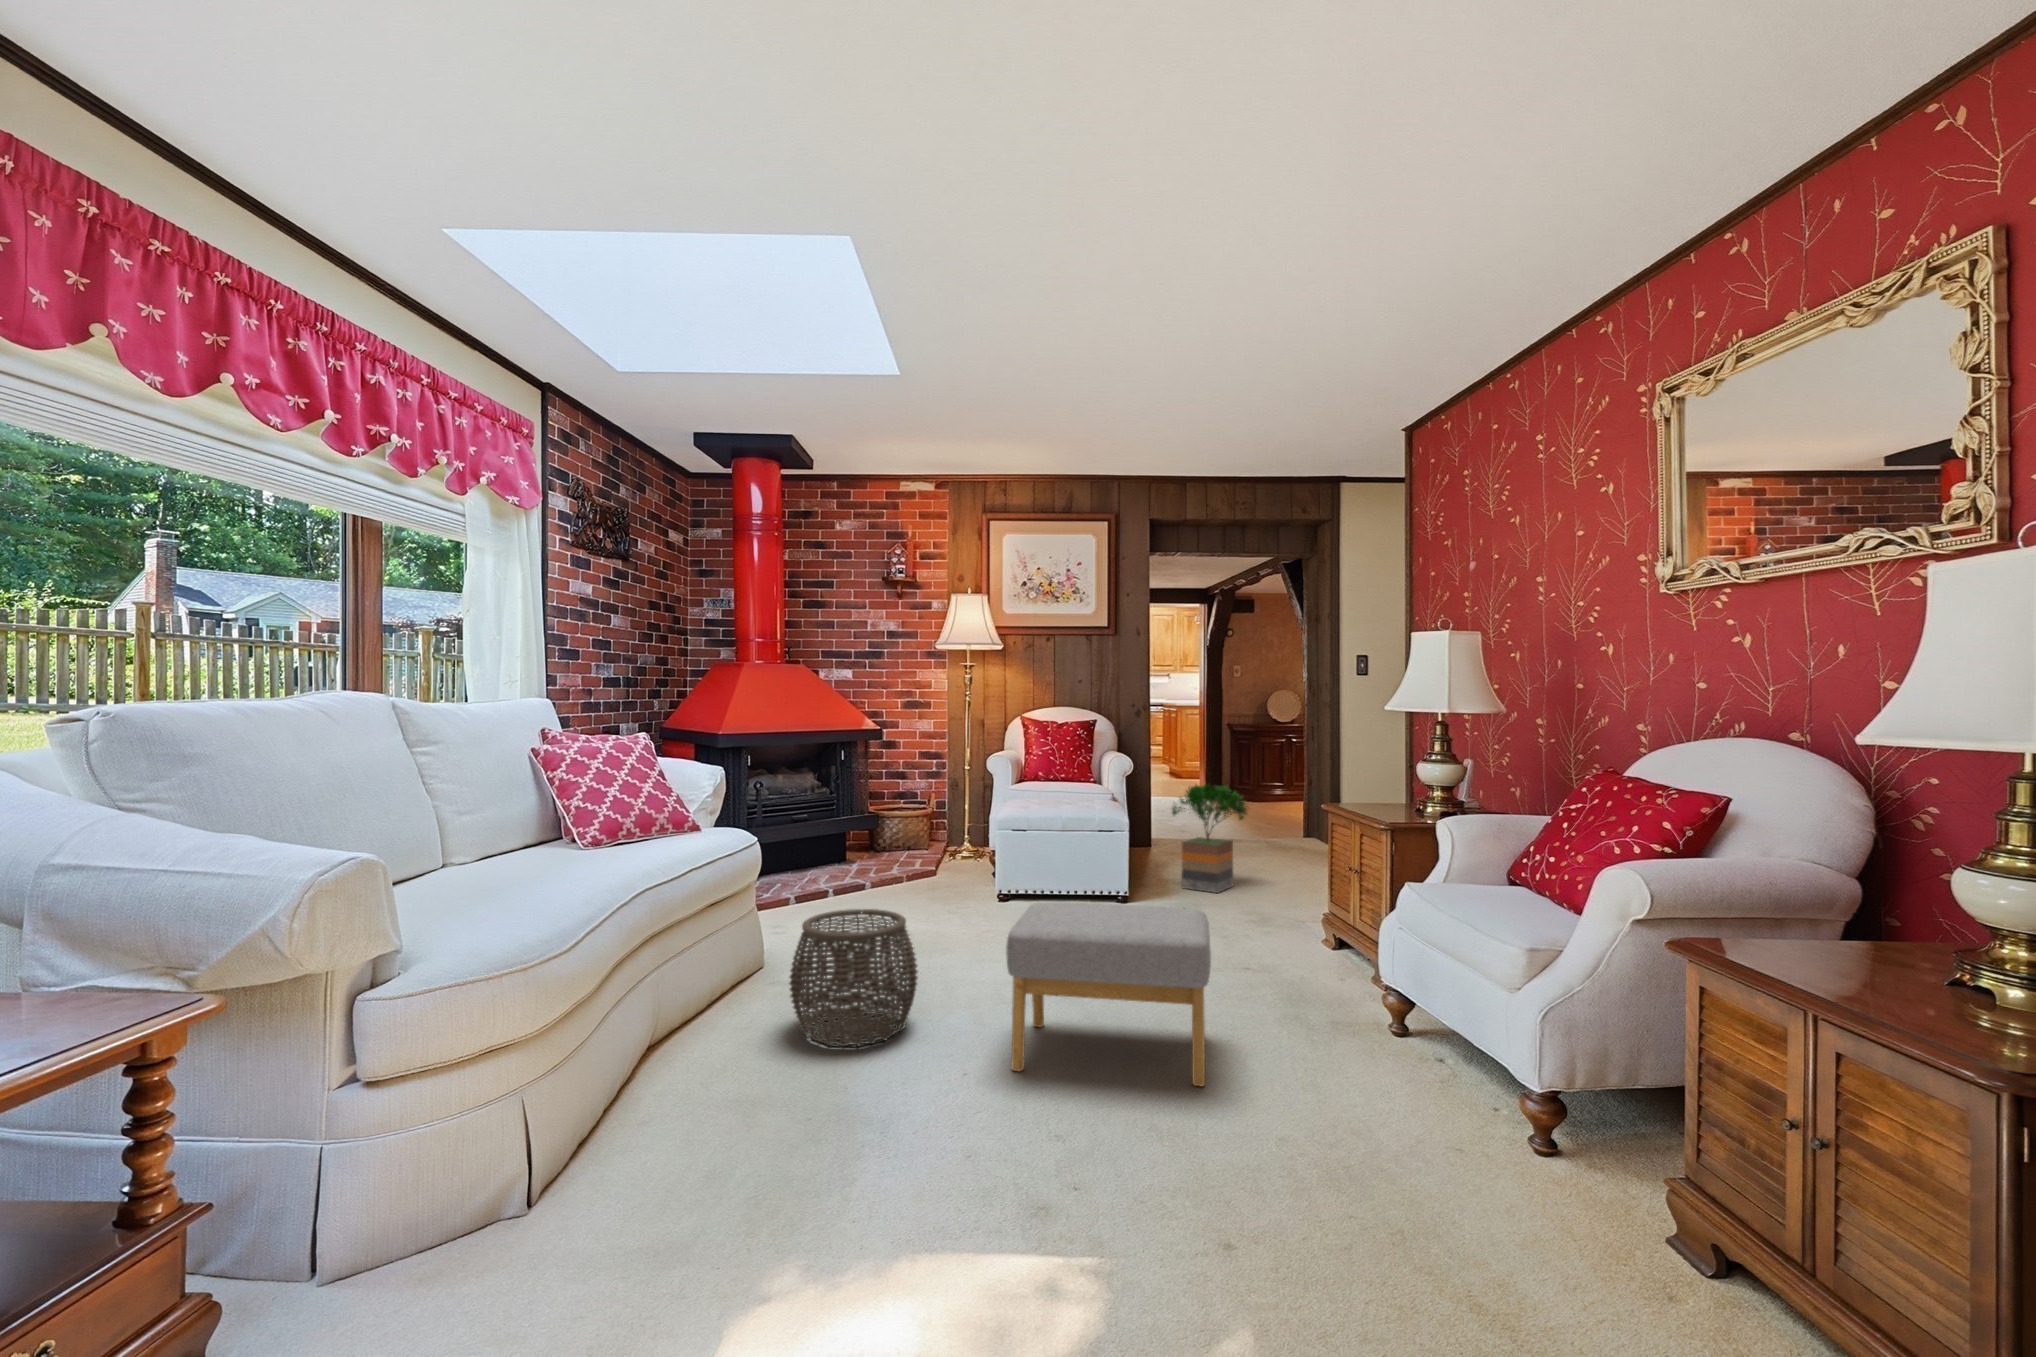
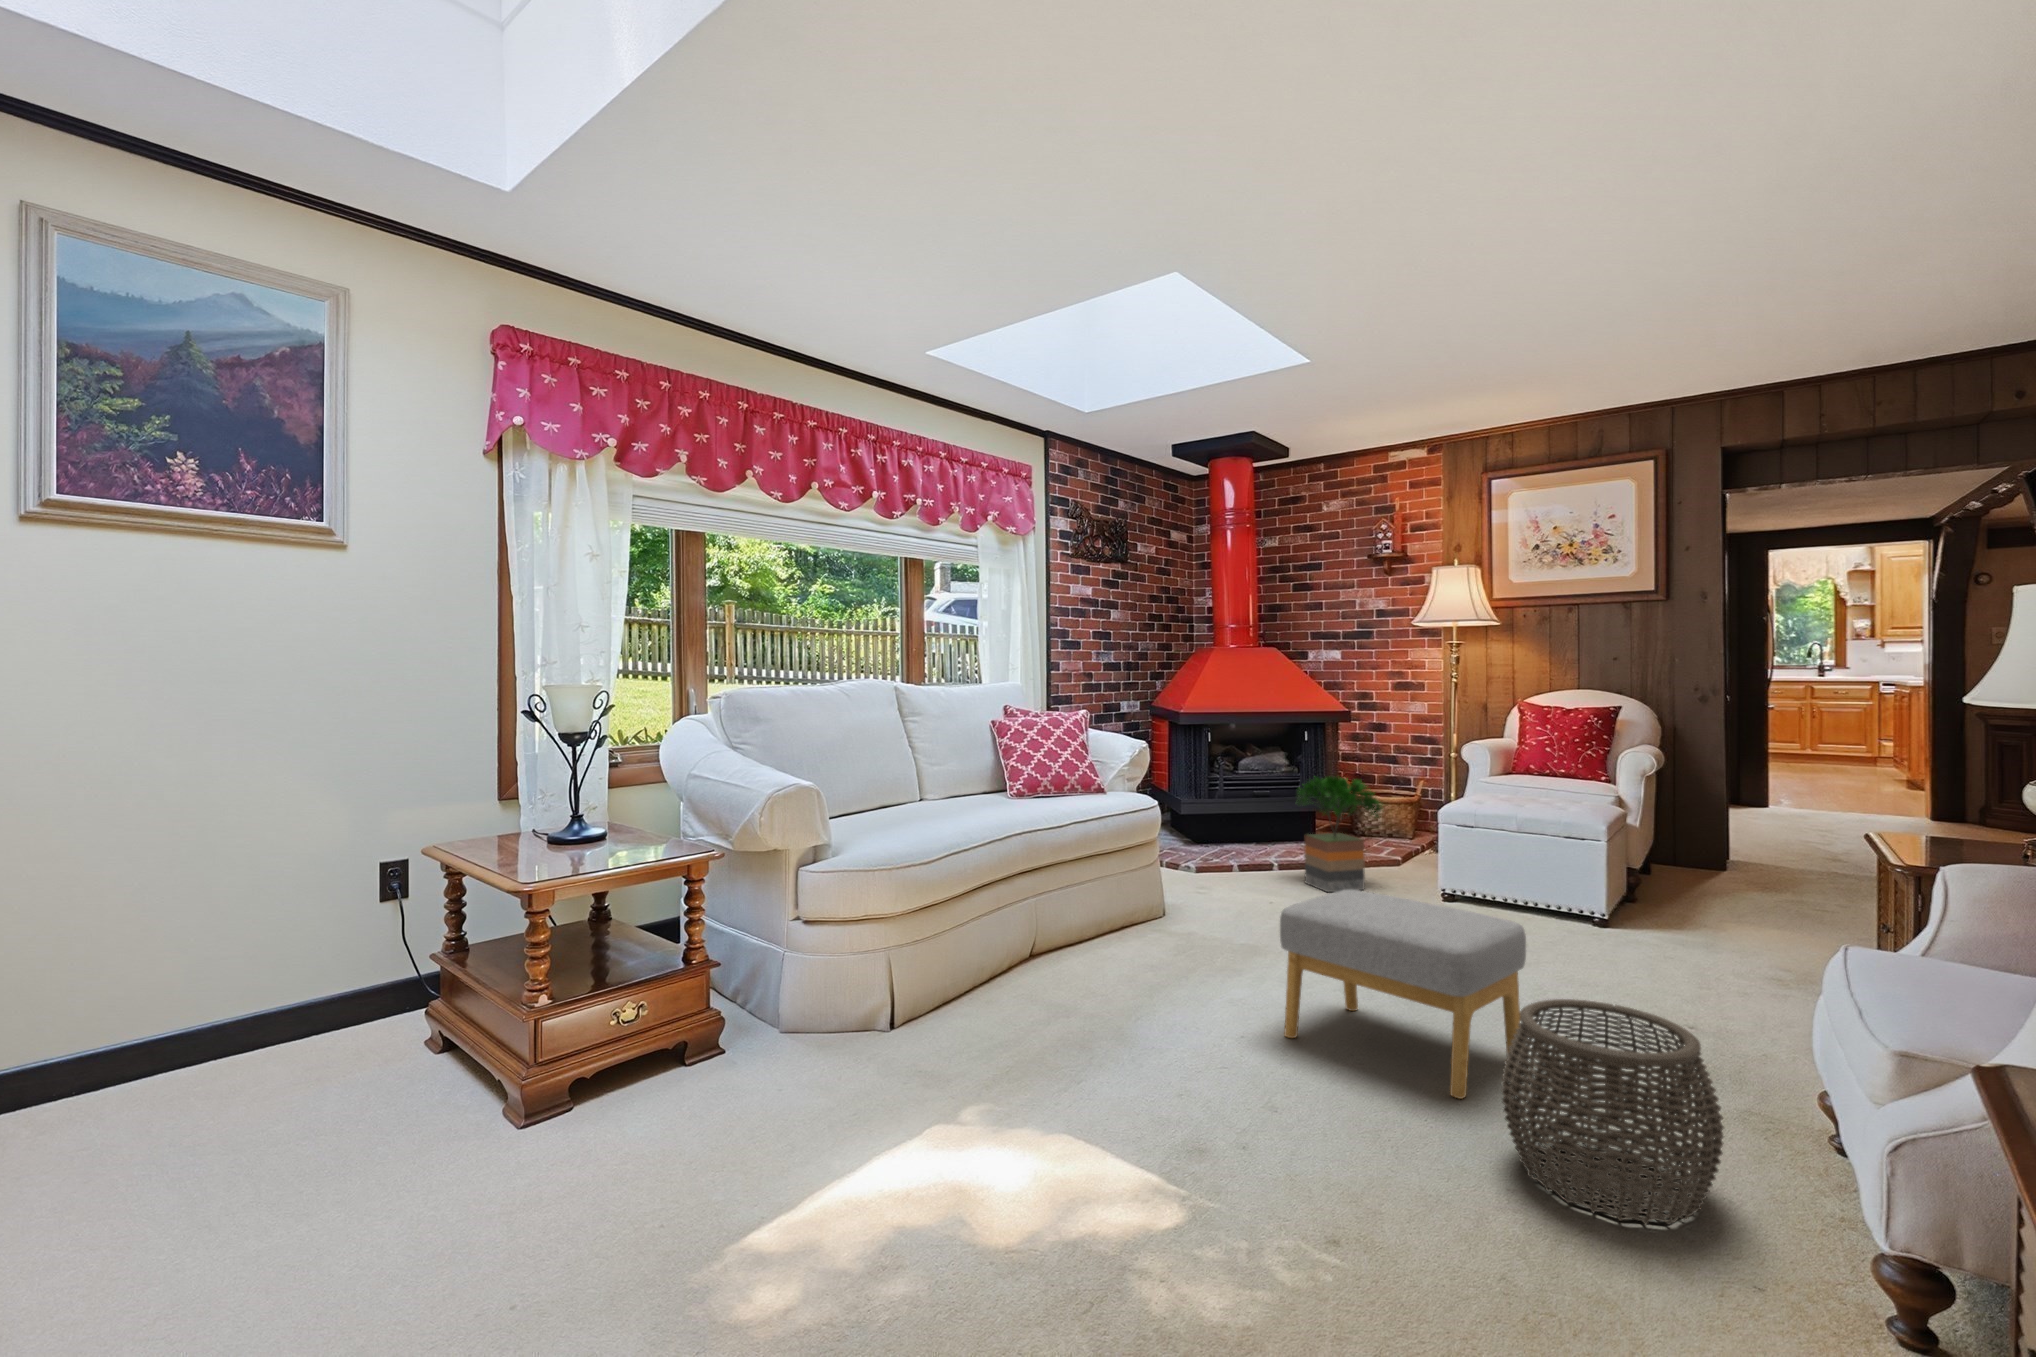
potted tree: present [1172,784,1249,893] -> present [1298,776,1383,892]
woven basket: present [789,909,918,1046] -> present [1501,999,1724,1225]

